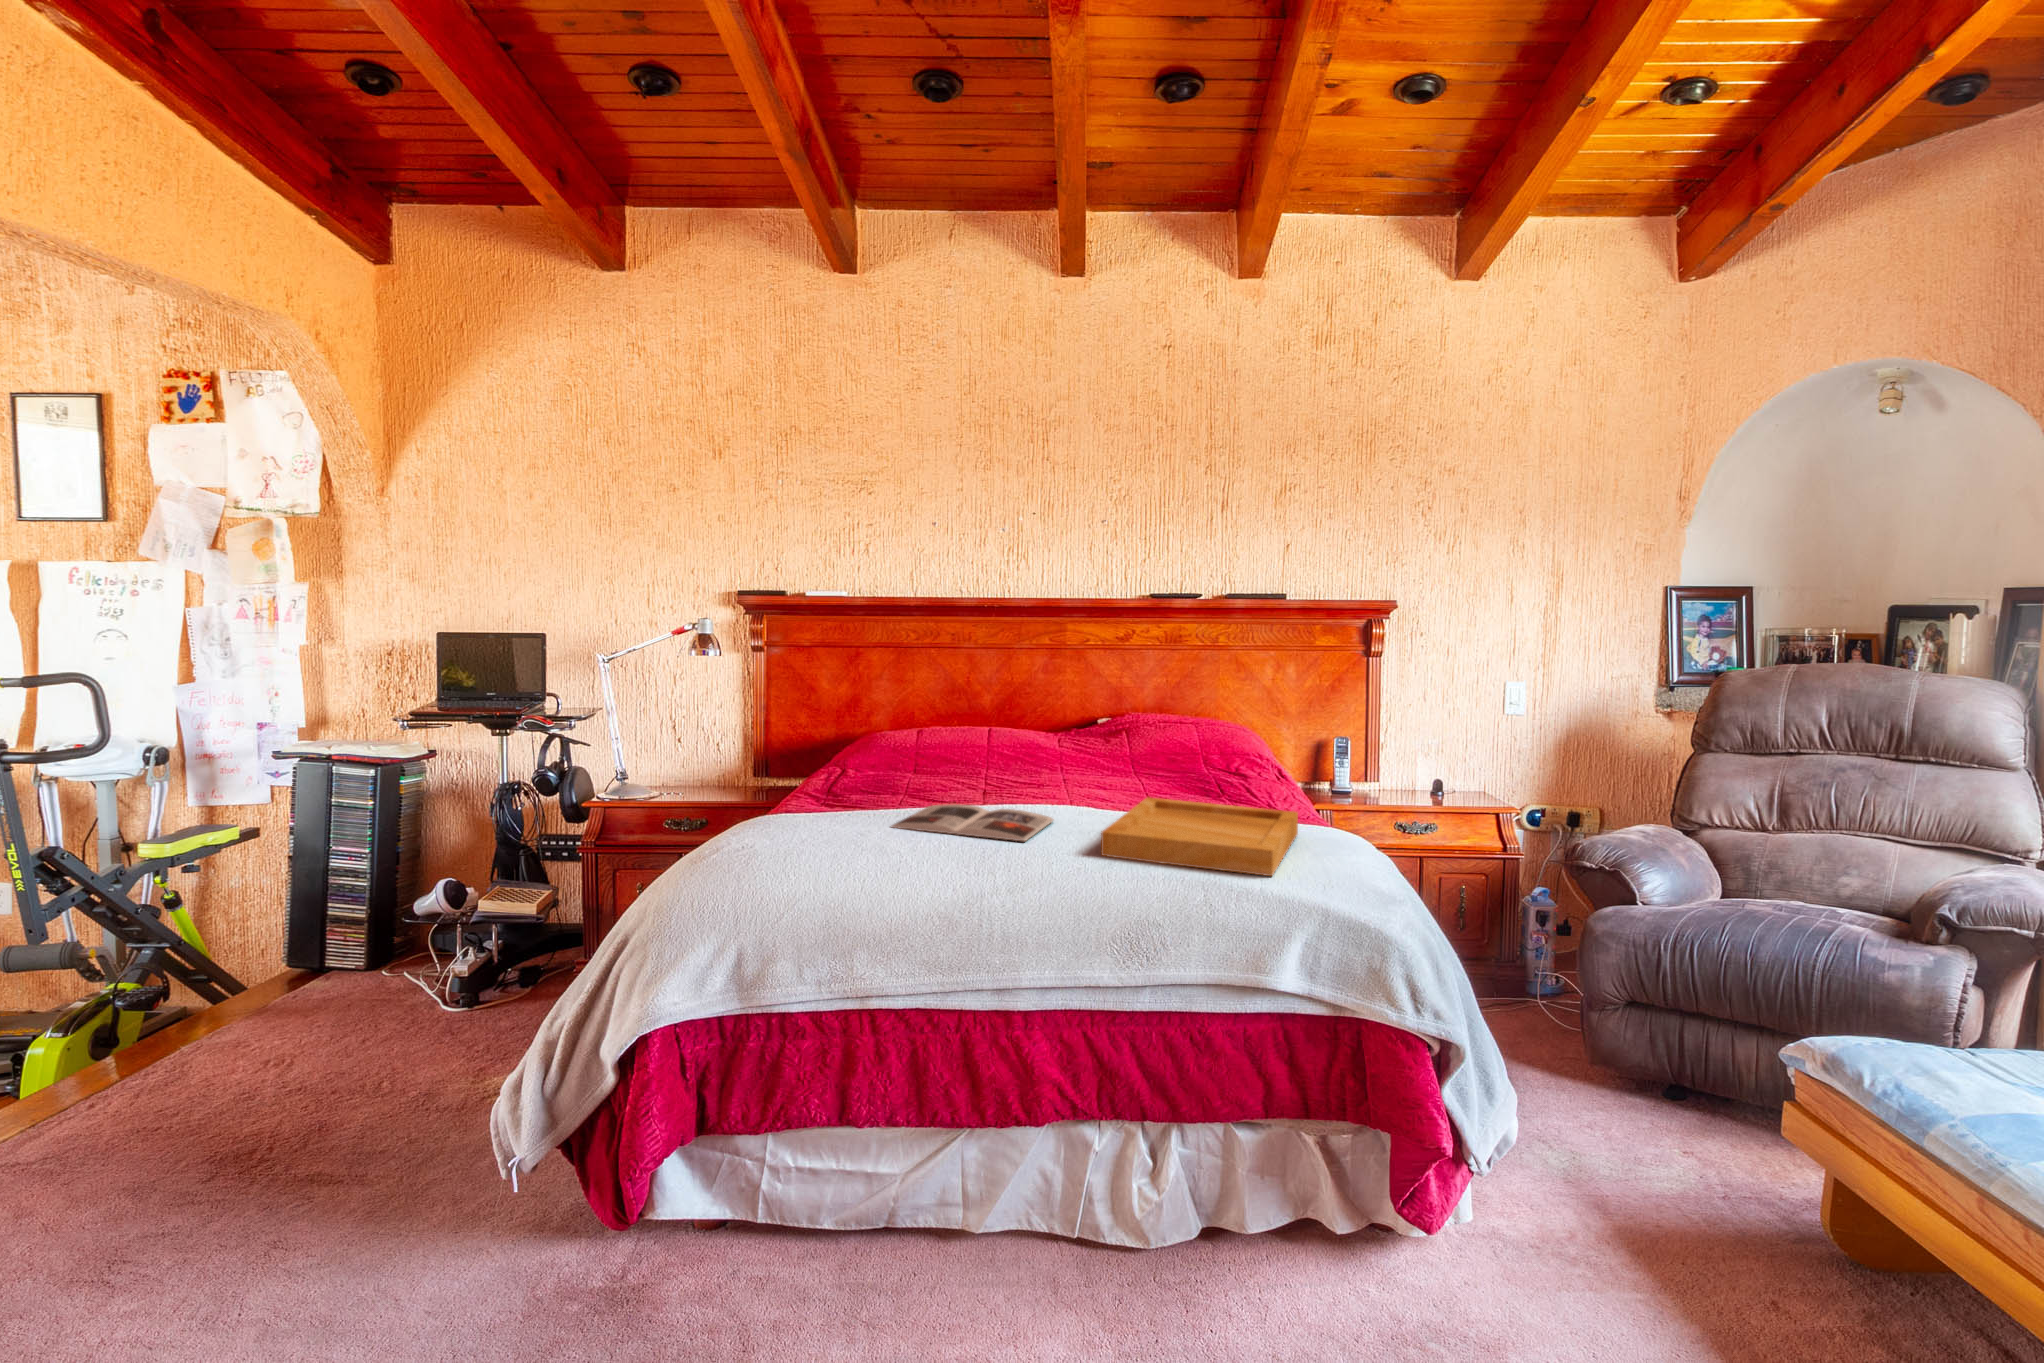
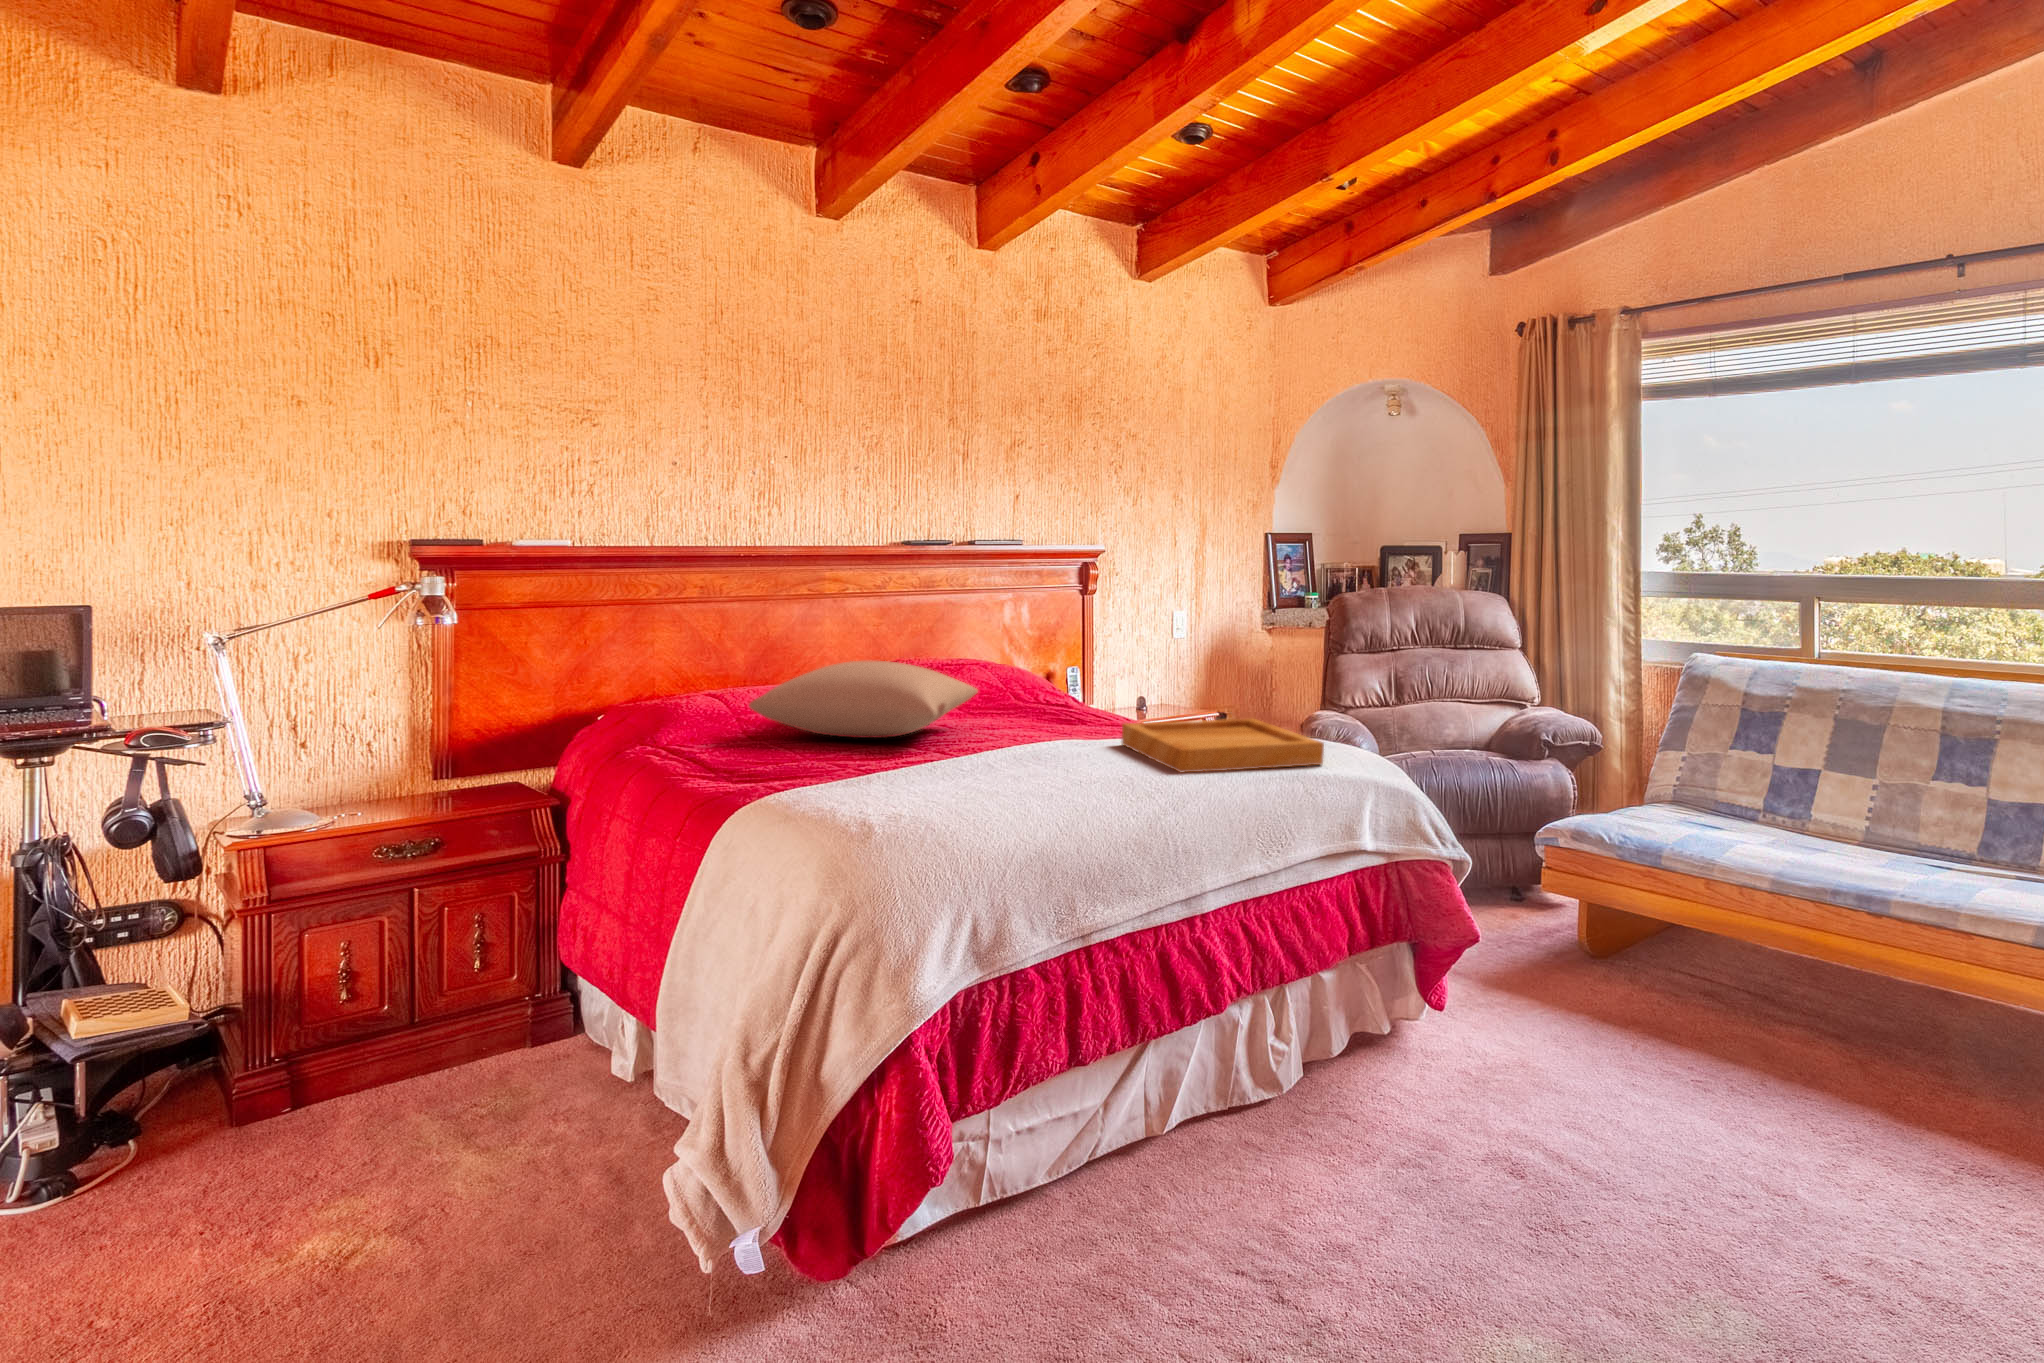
pillow: none [880,712,1085,781] -> present [749,660,978,738]
magazine: present [891,804,1054,842] -> none [920,750,1100,783]

